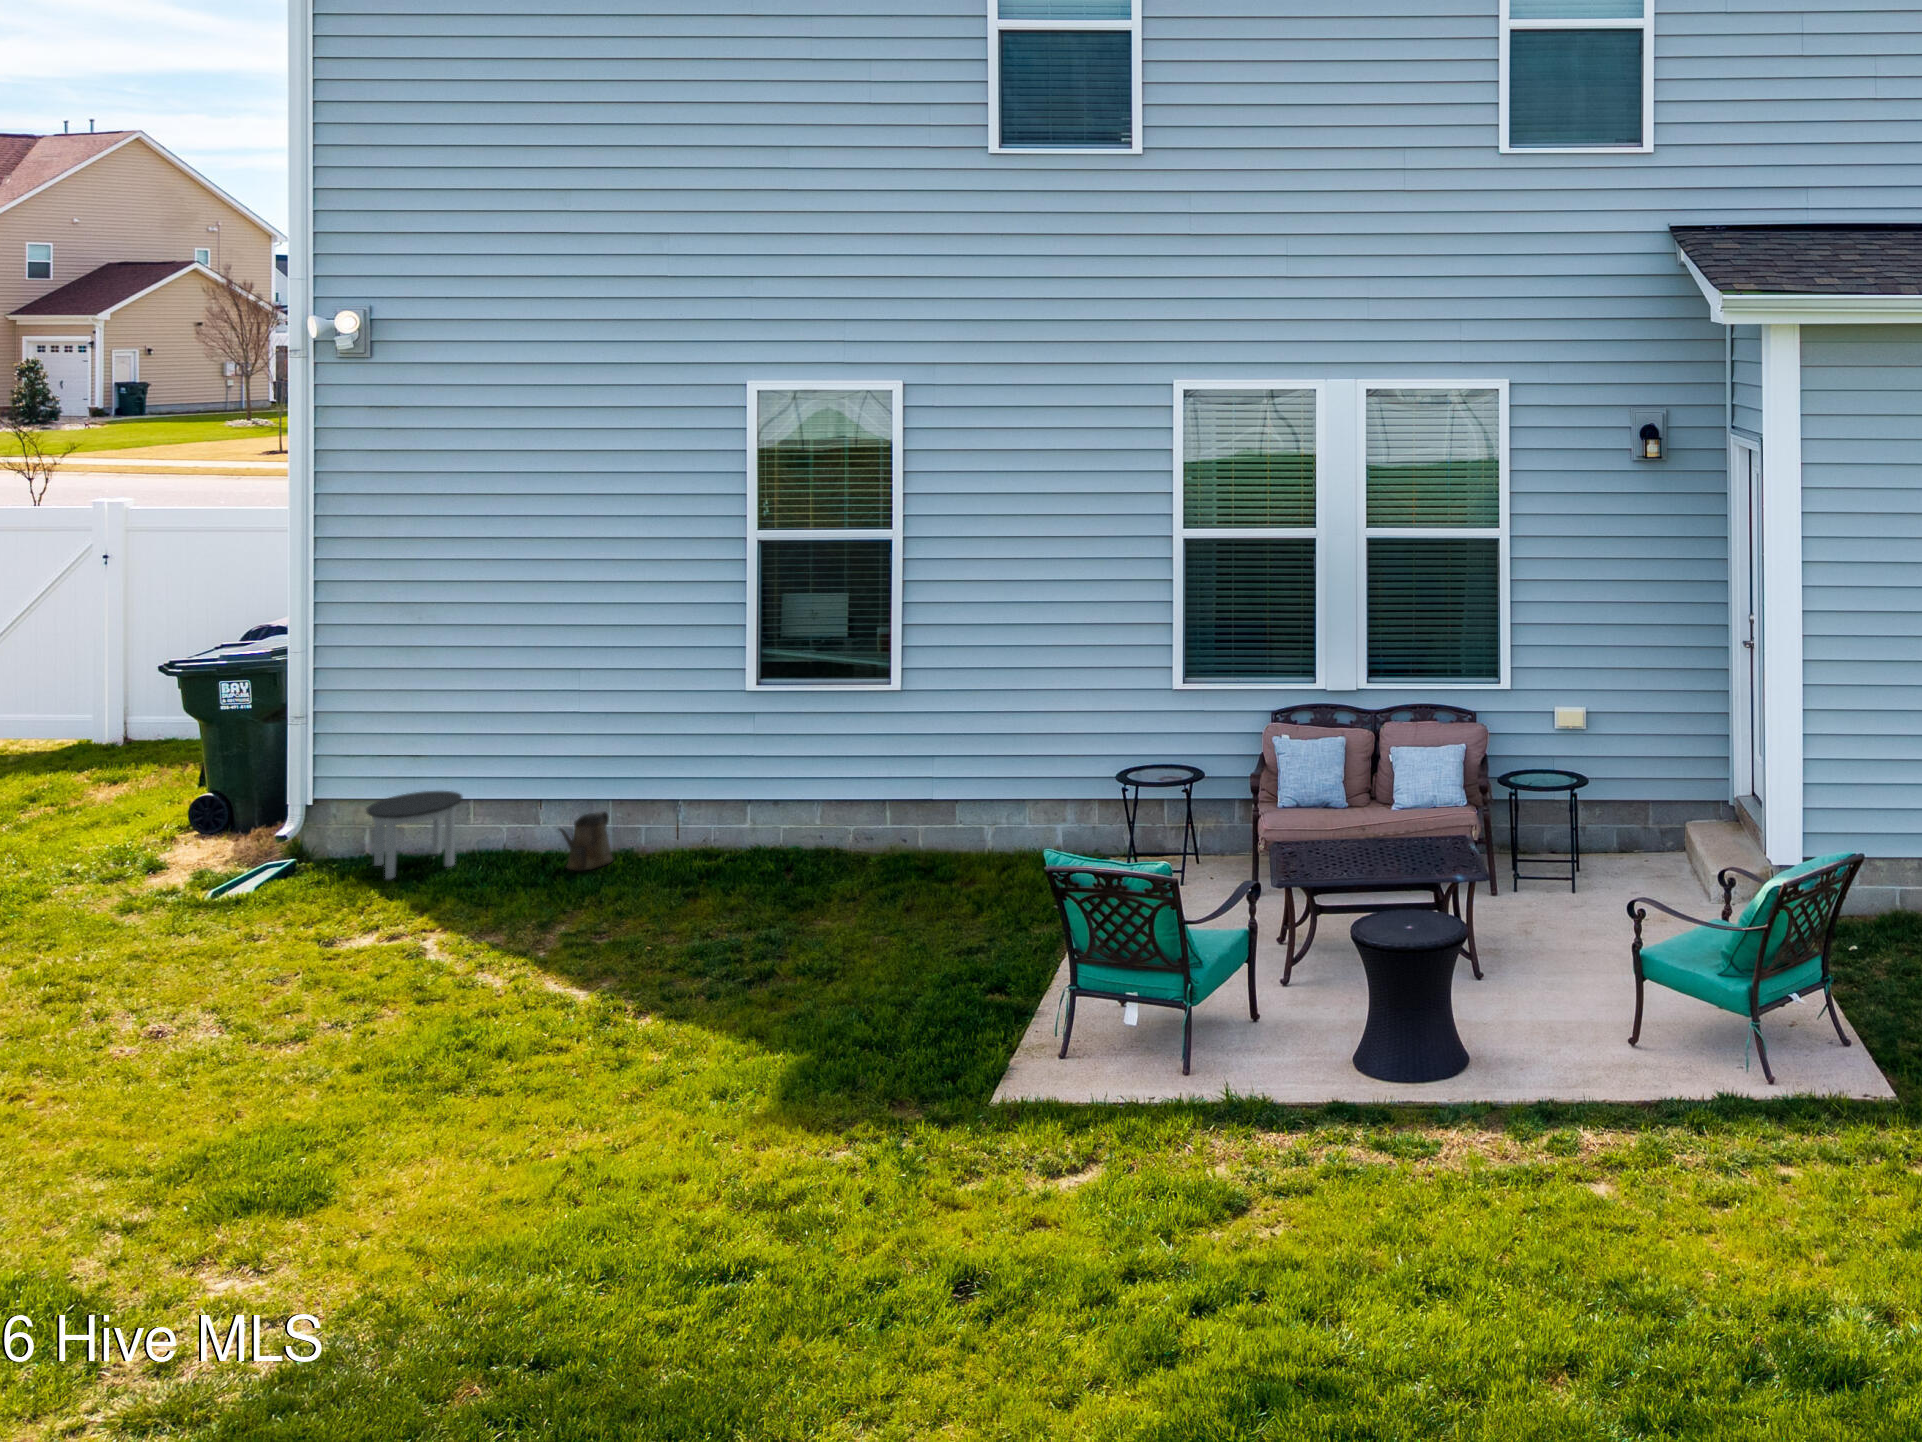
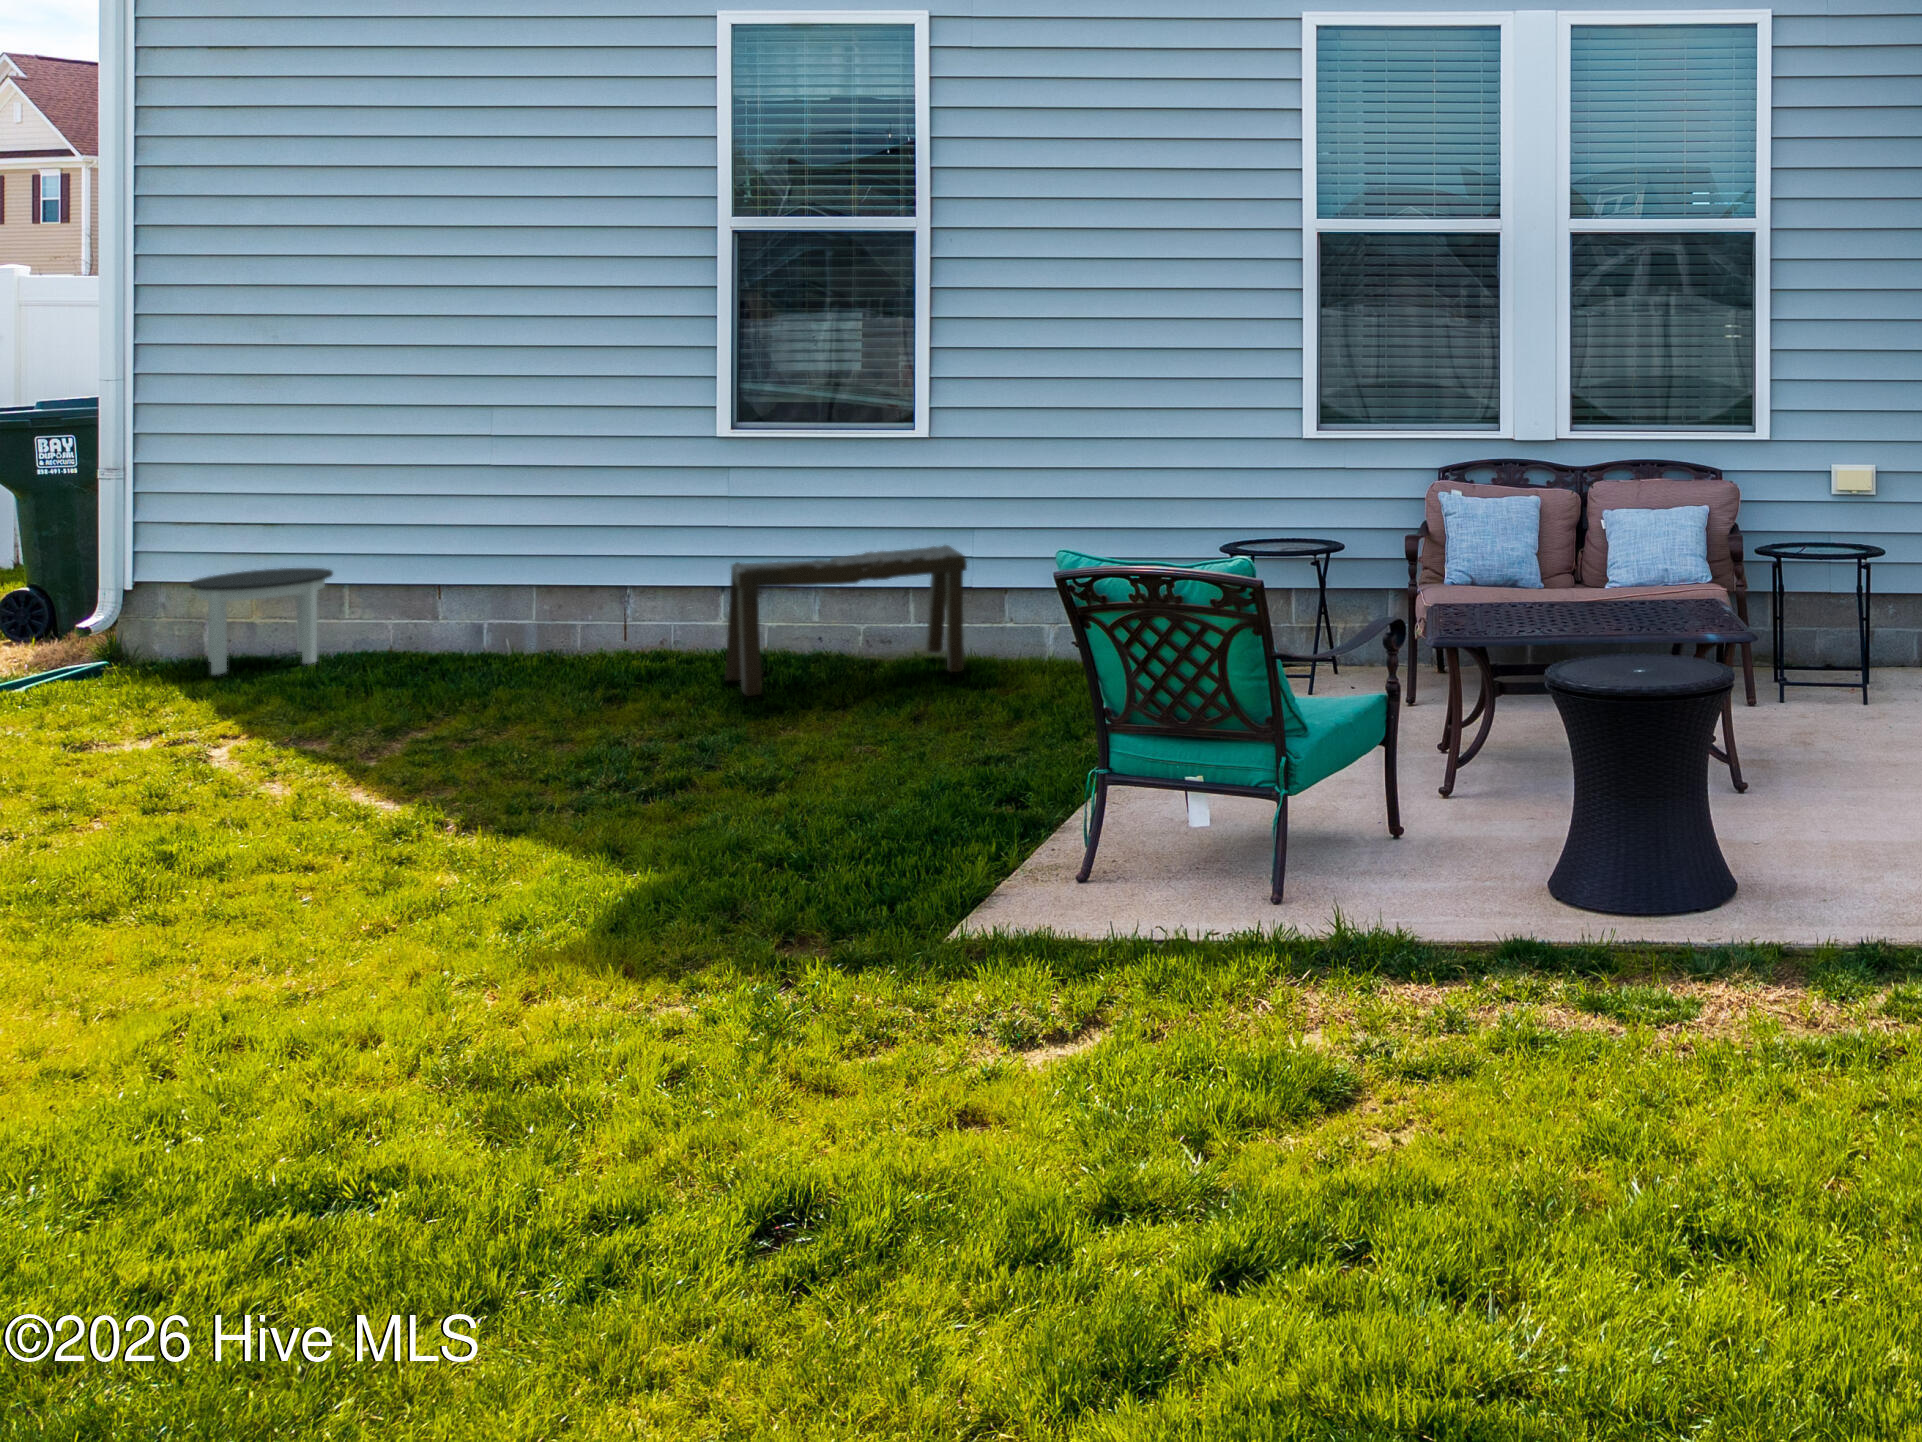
bench: none [765,771,937,899] -> present [725,545,967,696]
watering can: present [559,811,613,870] -> none [438,595,534,668]

